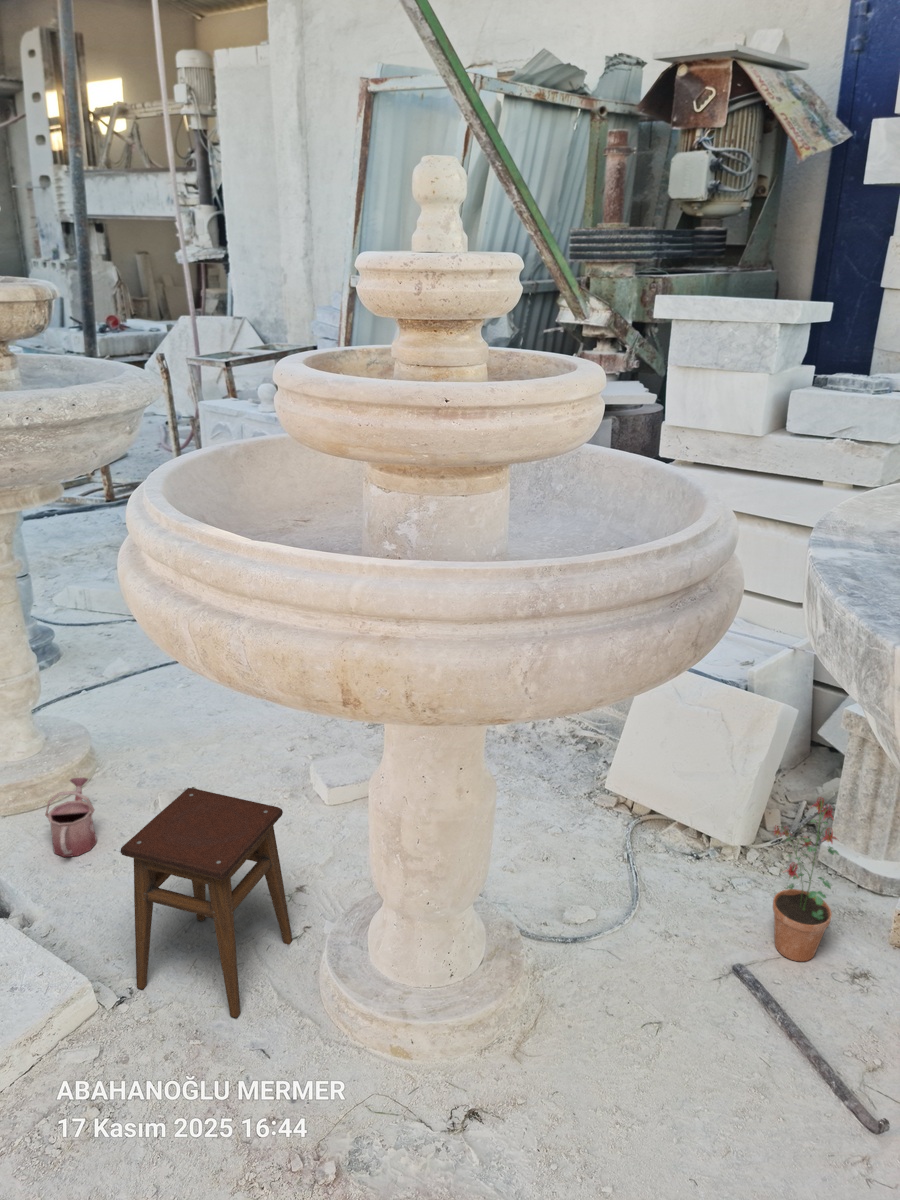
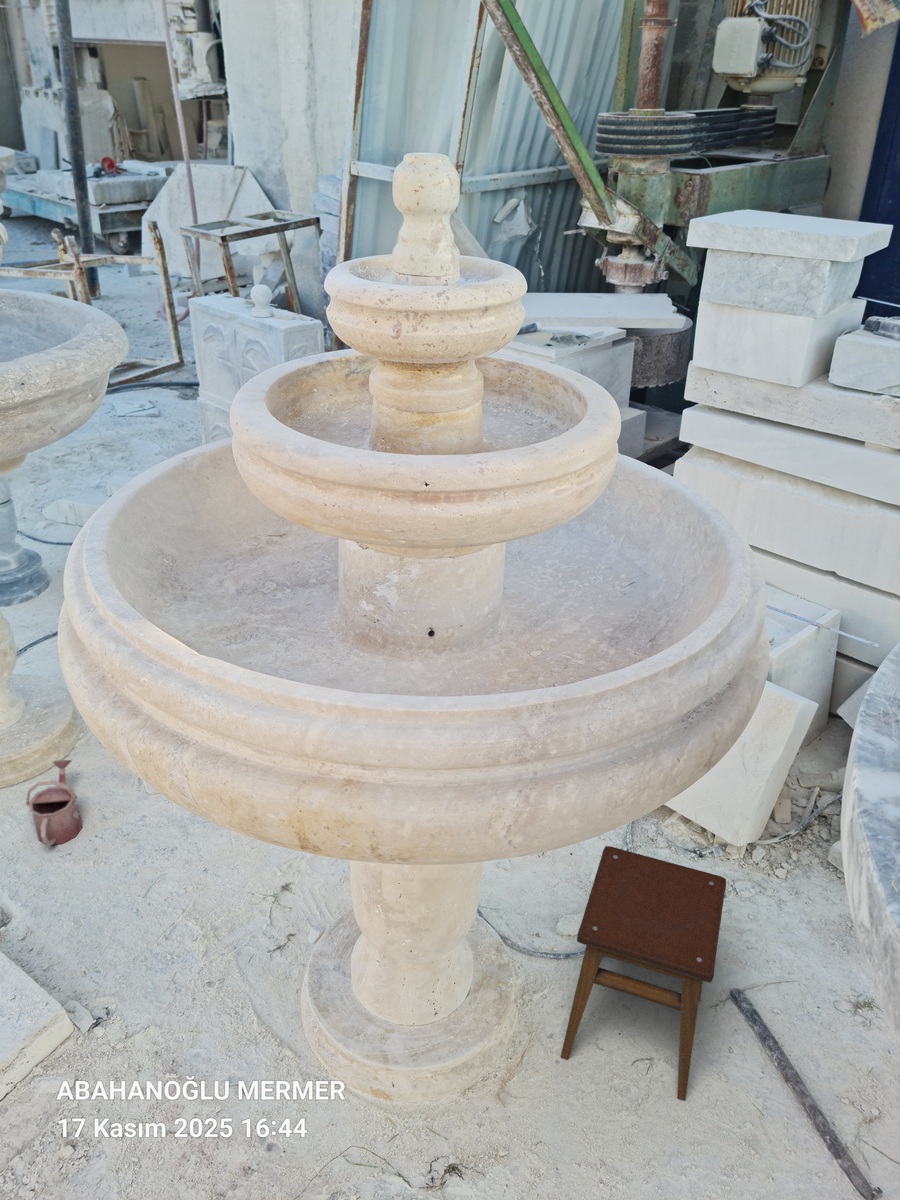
stool: present [121,788,292,1017] -> present [561,846,726,1100]
potted plant: present [773,797,839,961] -> none [777,826,855,987]

